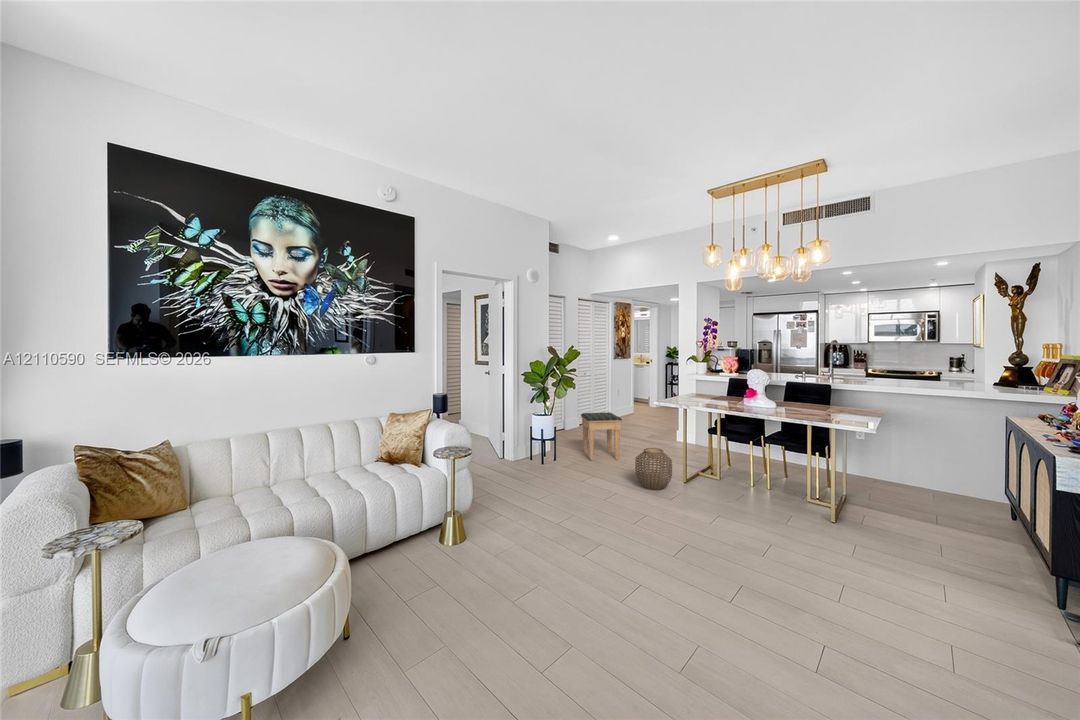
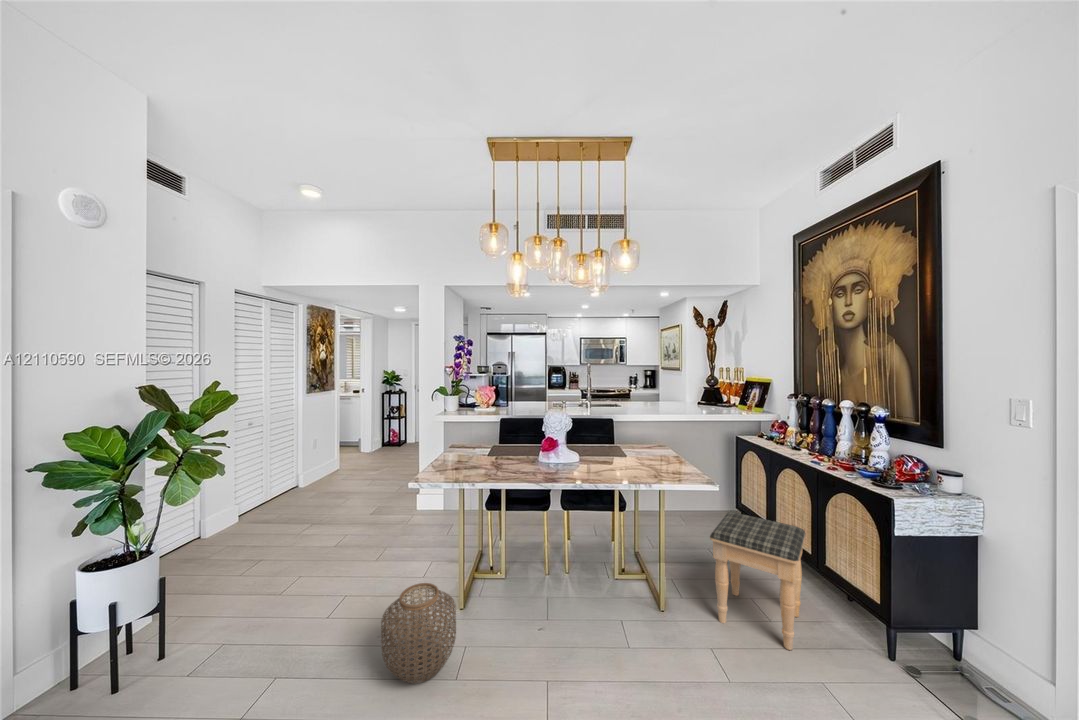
footstool: present [581,412,622,460] -> present [710,512,806,650]

